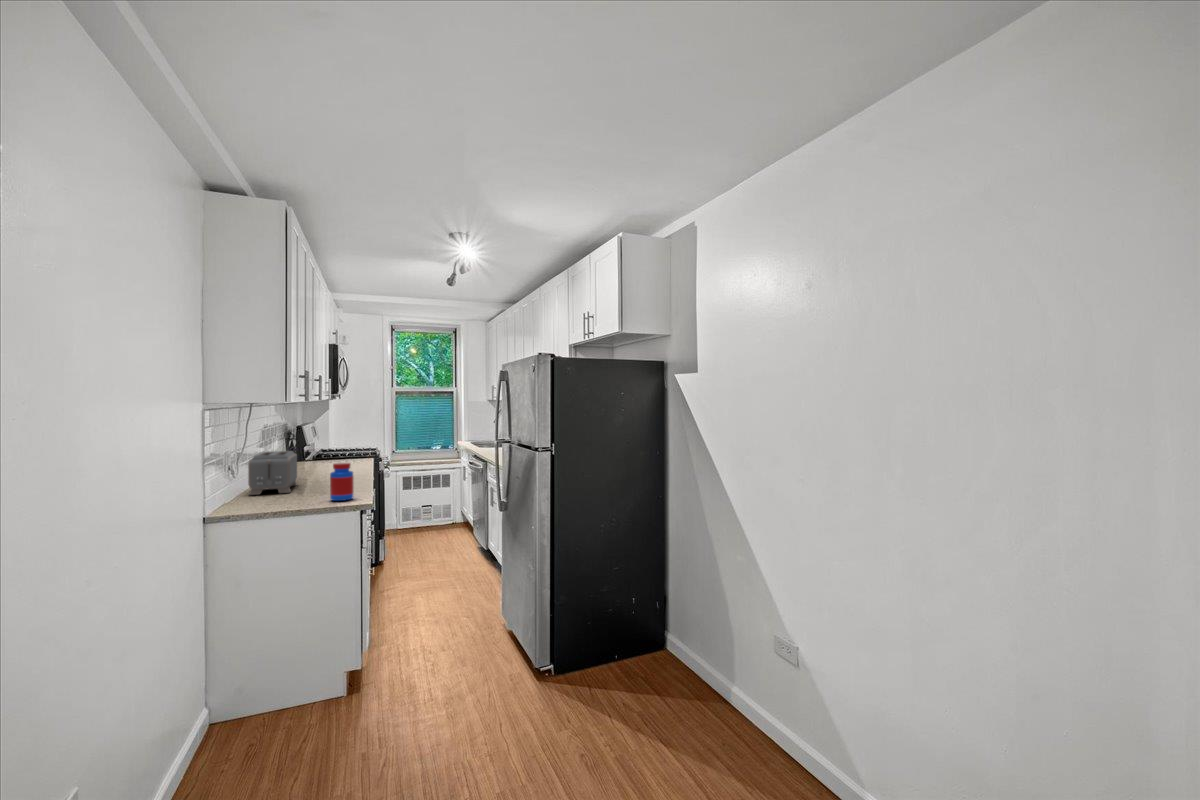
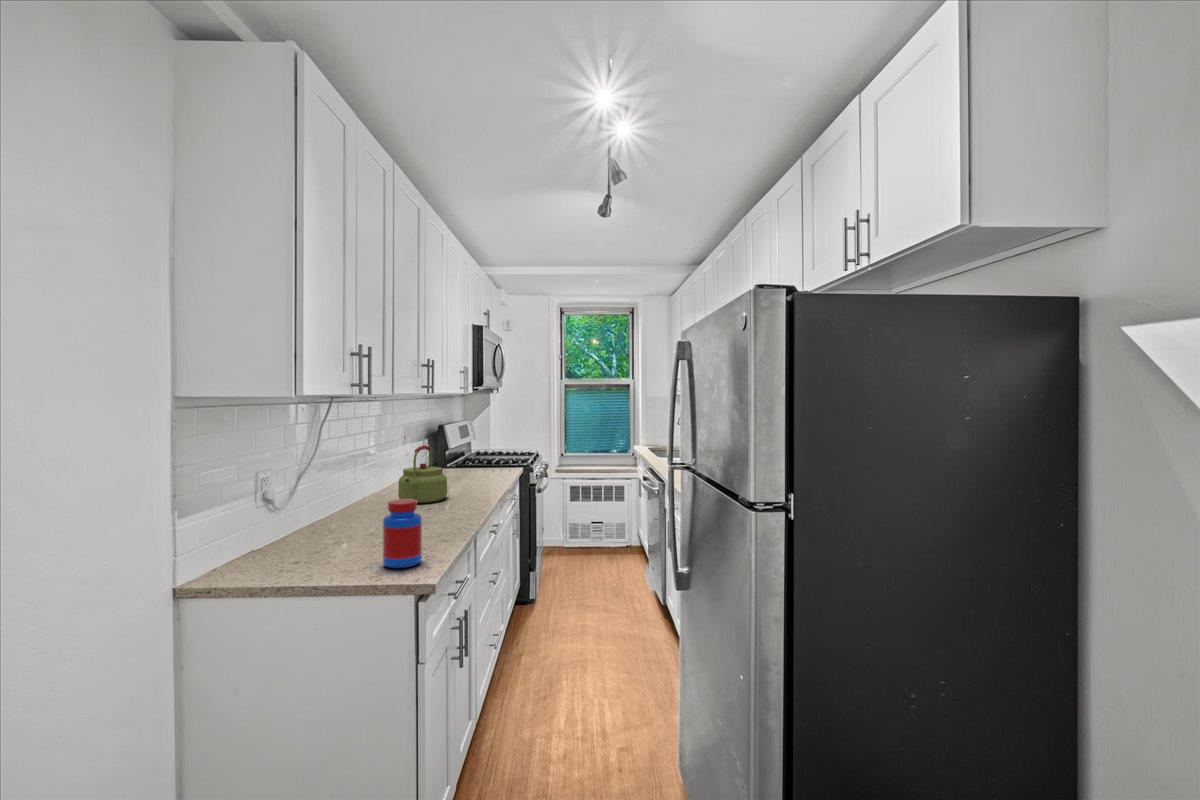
kettle: none [296,438,333,478] -> present [398,445,447,503]
toaster: present [248,451,298,495] -> none [298,467,385,536]

